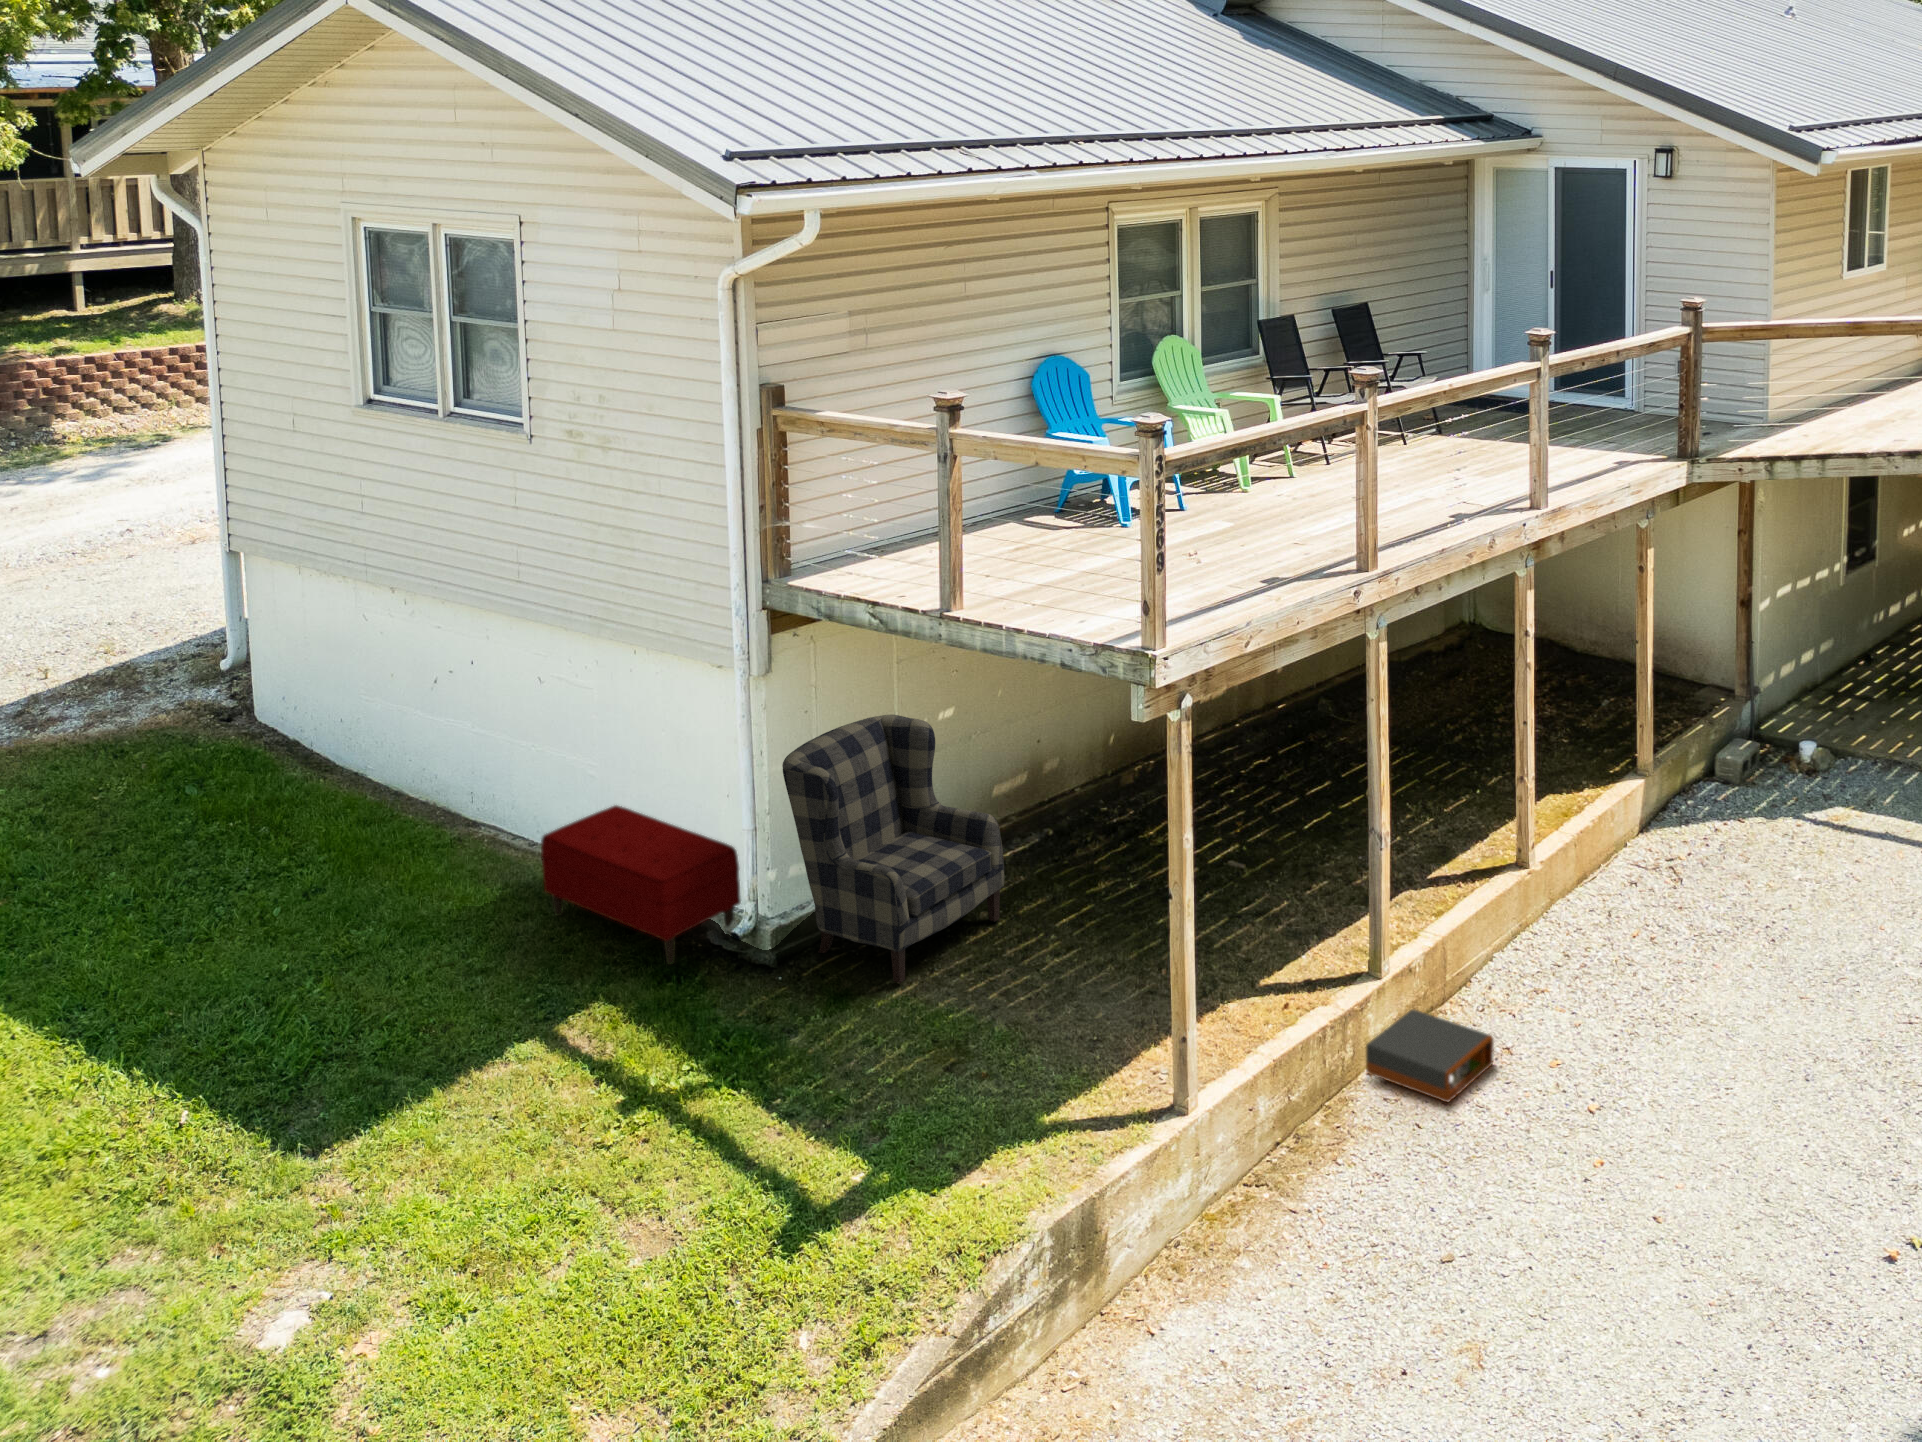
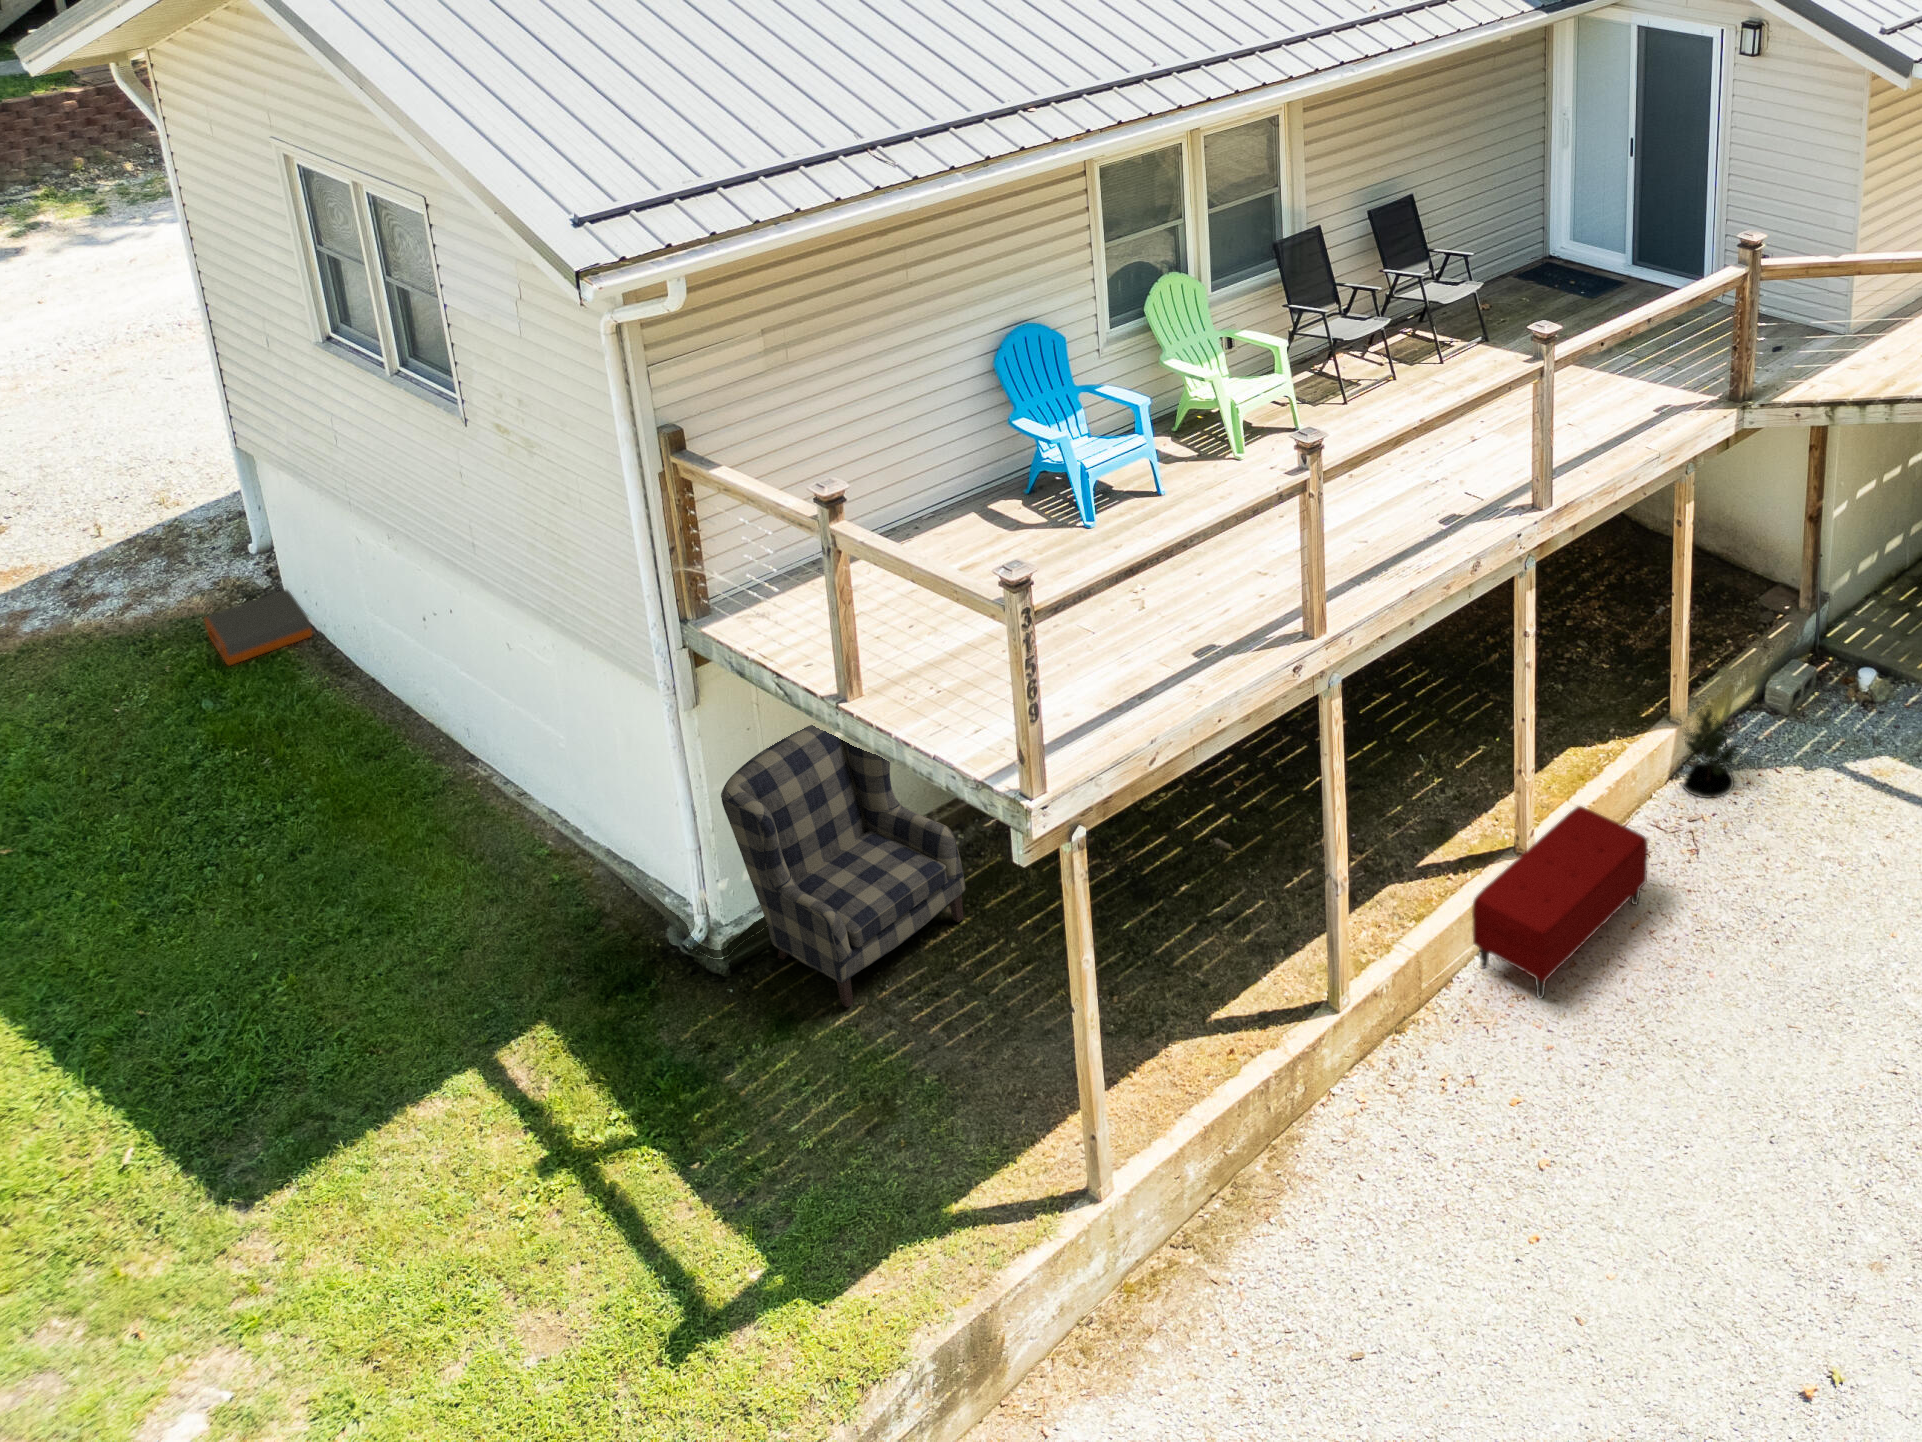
potted tree: none [1651,748,1714,844] -> present [1682,709,1742,798]
bench: present [541,805,741,964] -> present [1472,806,1648,999]
storage box: present [1366,1009,1494,1102] -> present [204,590,312,665]

